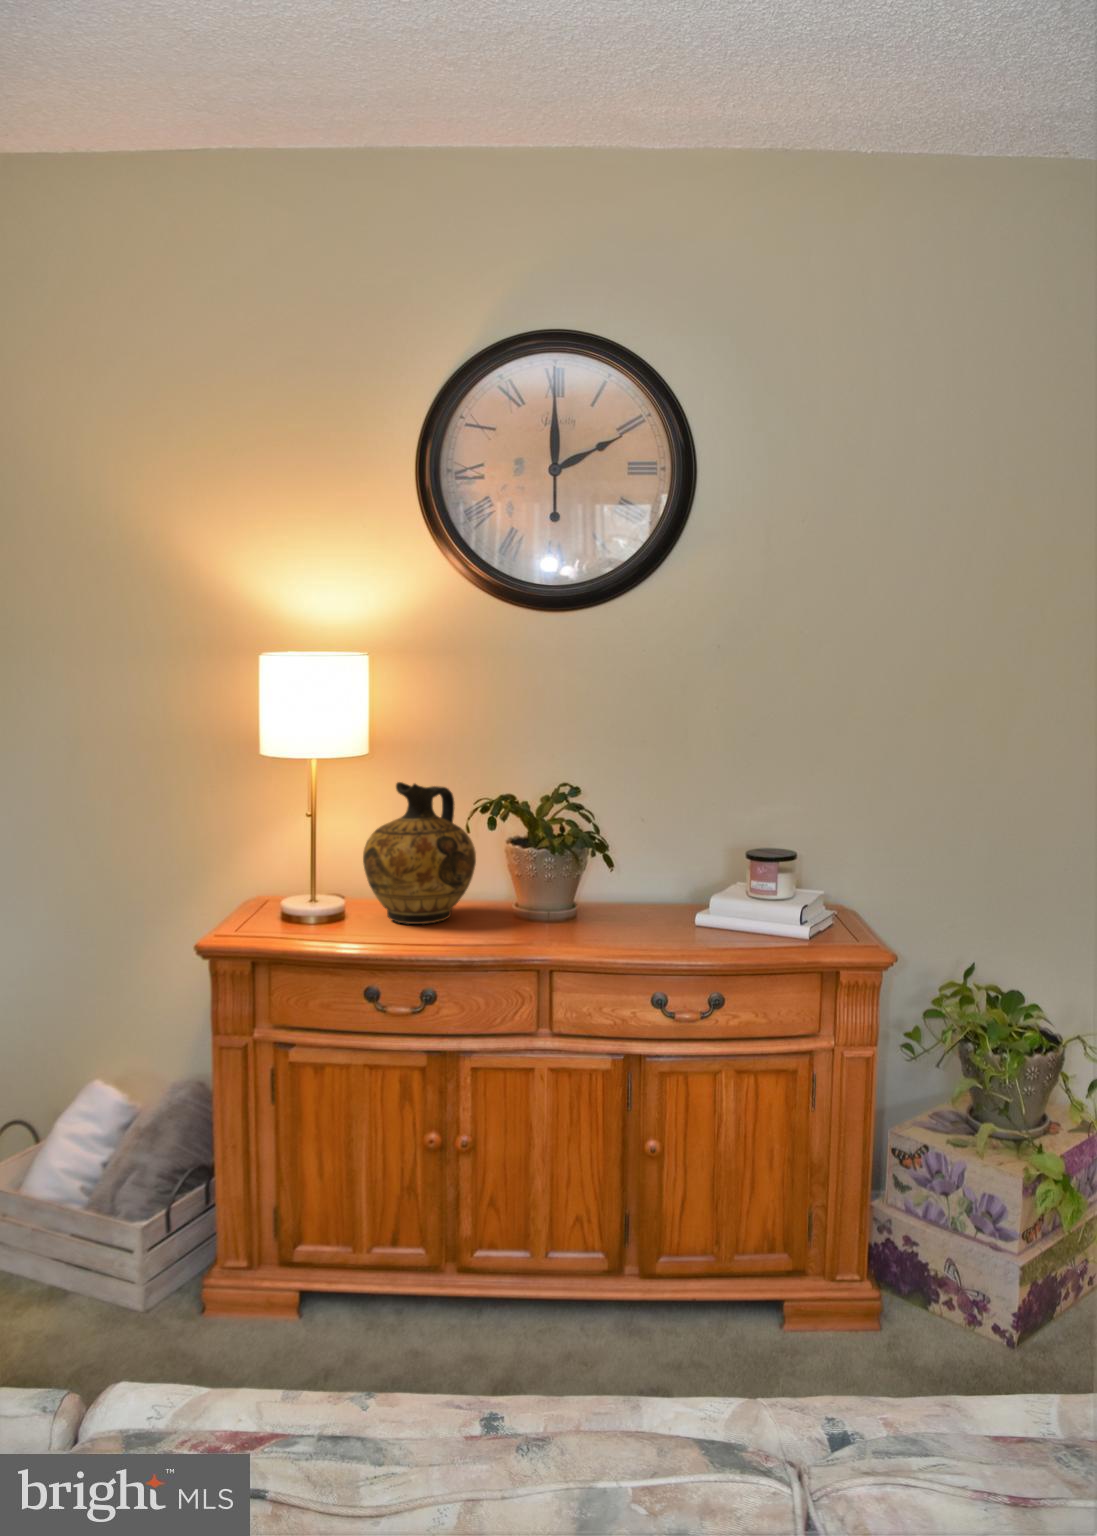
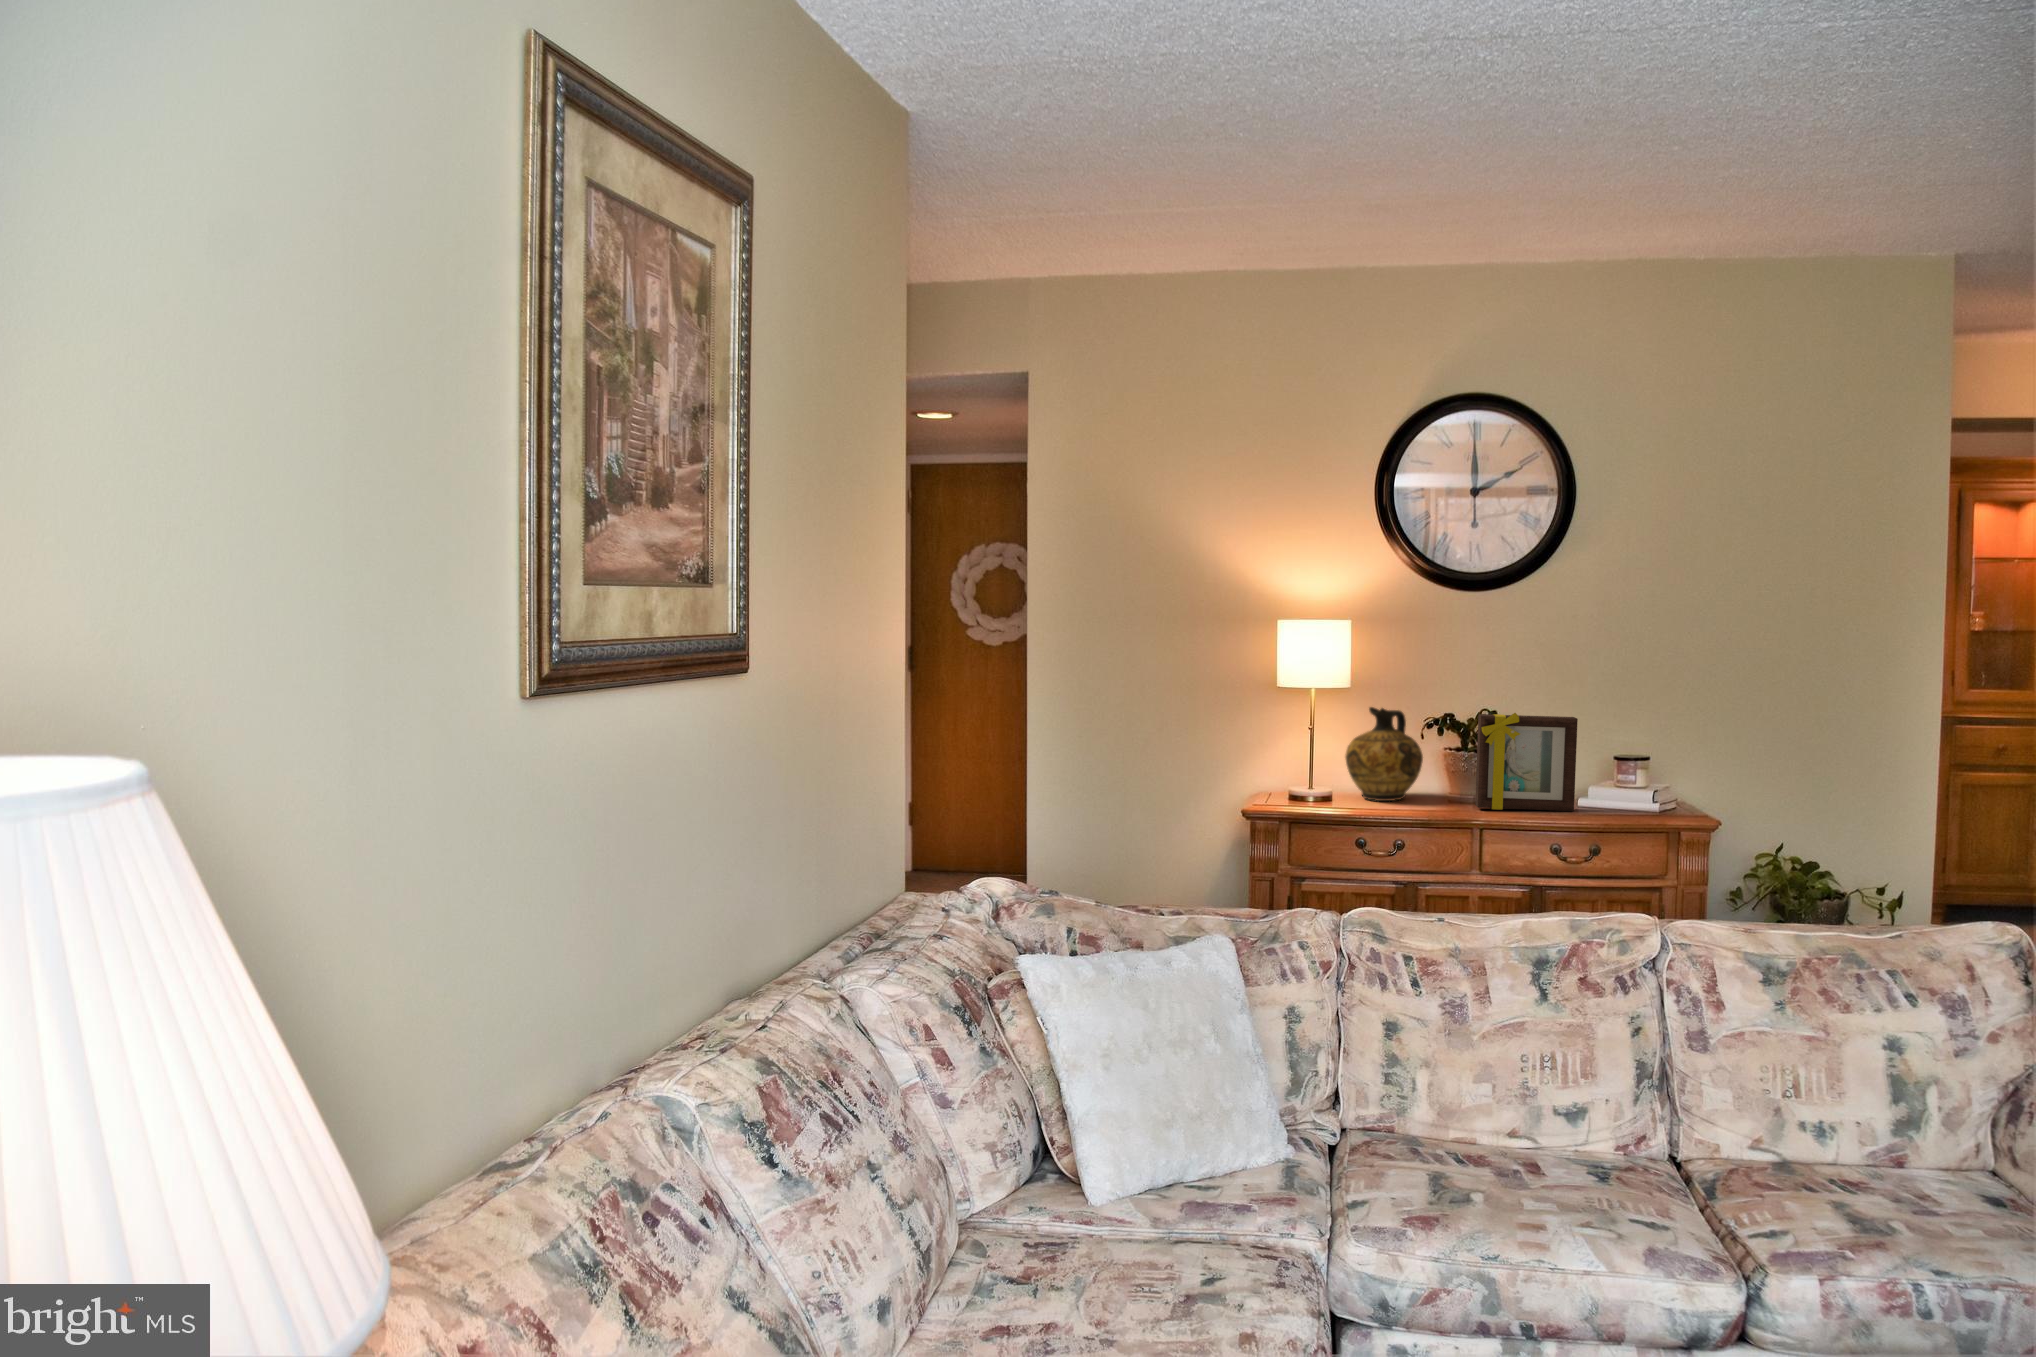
picture frame: none [547,792,694,938] -> present [1475,713,1578,811]

